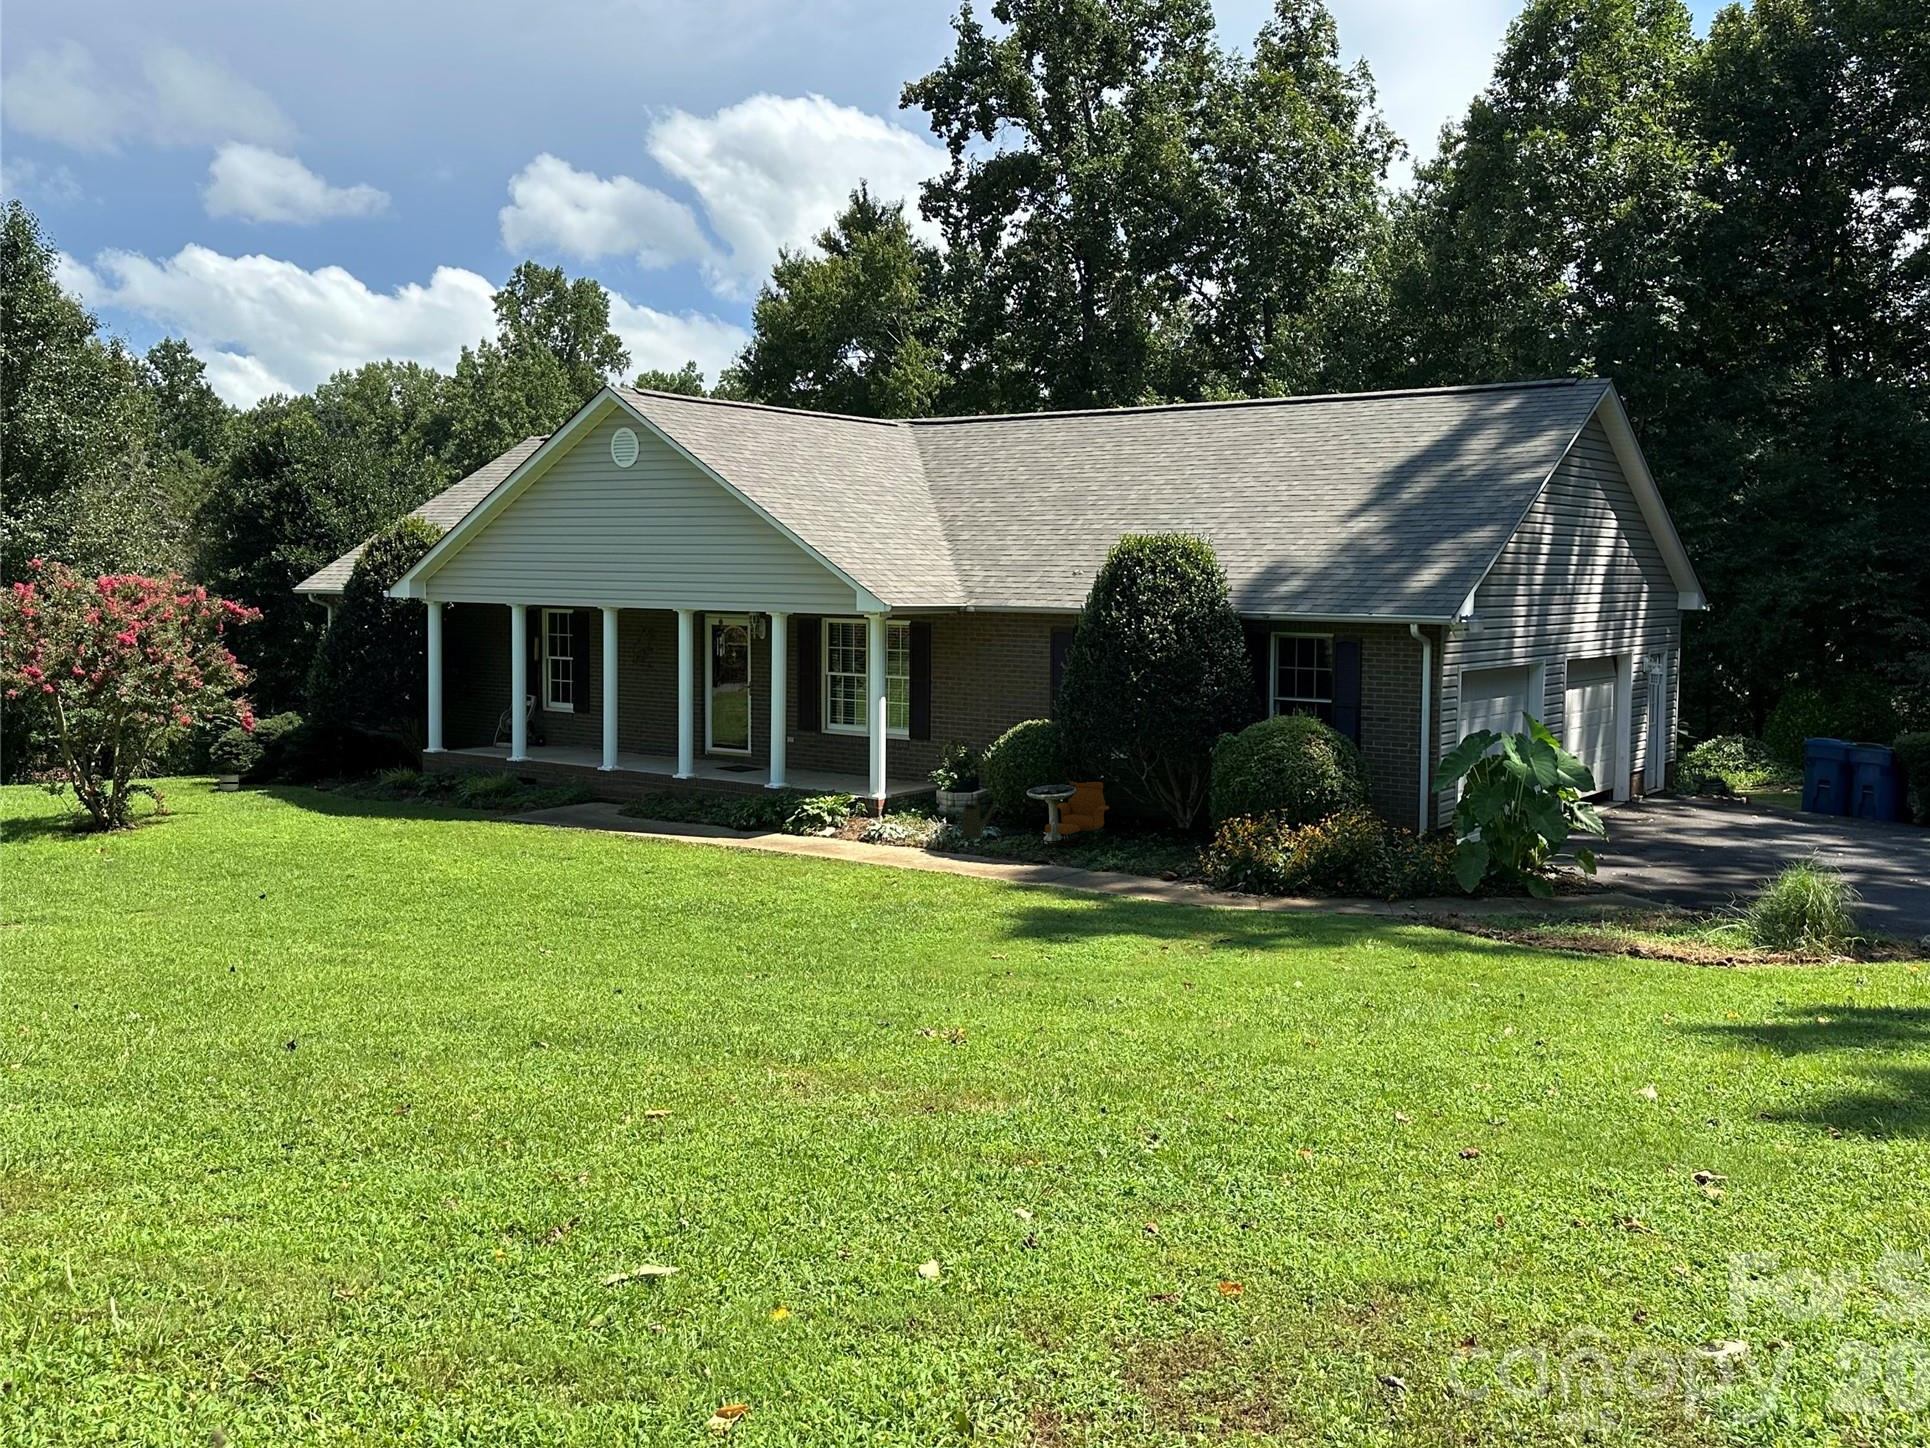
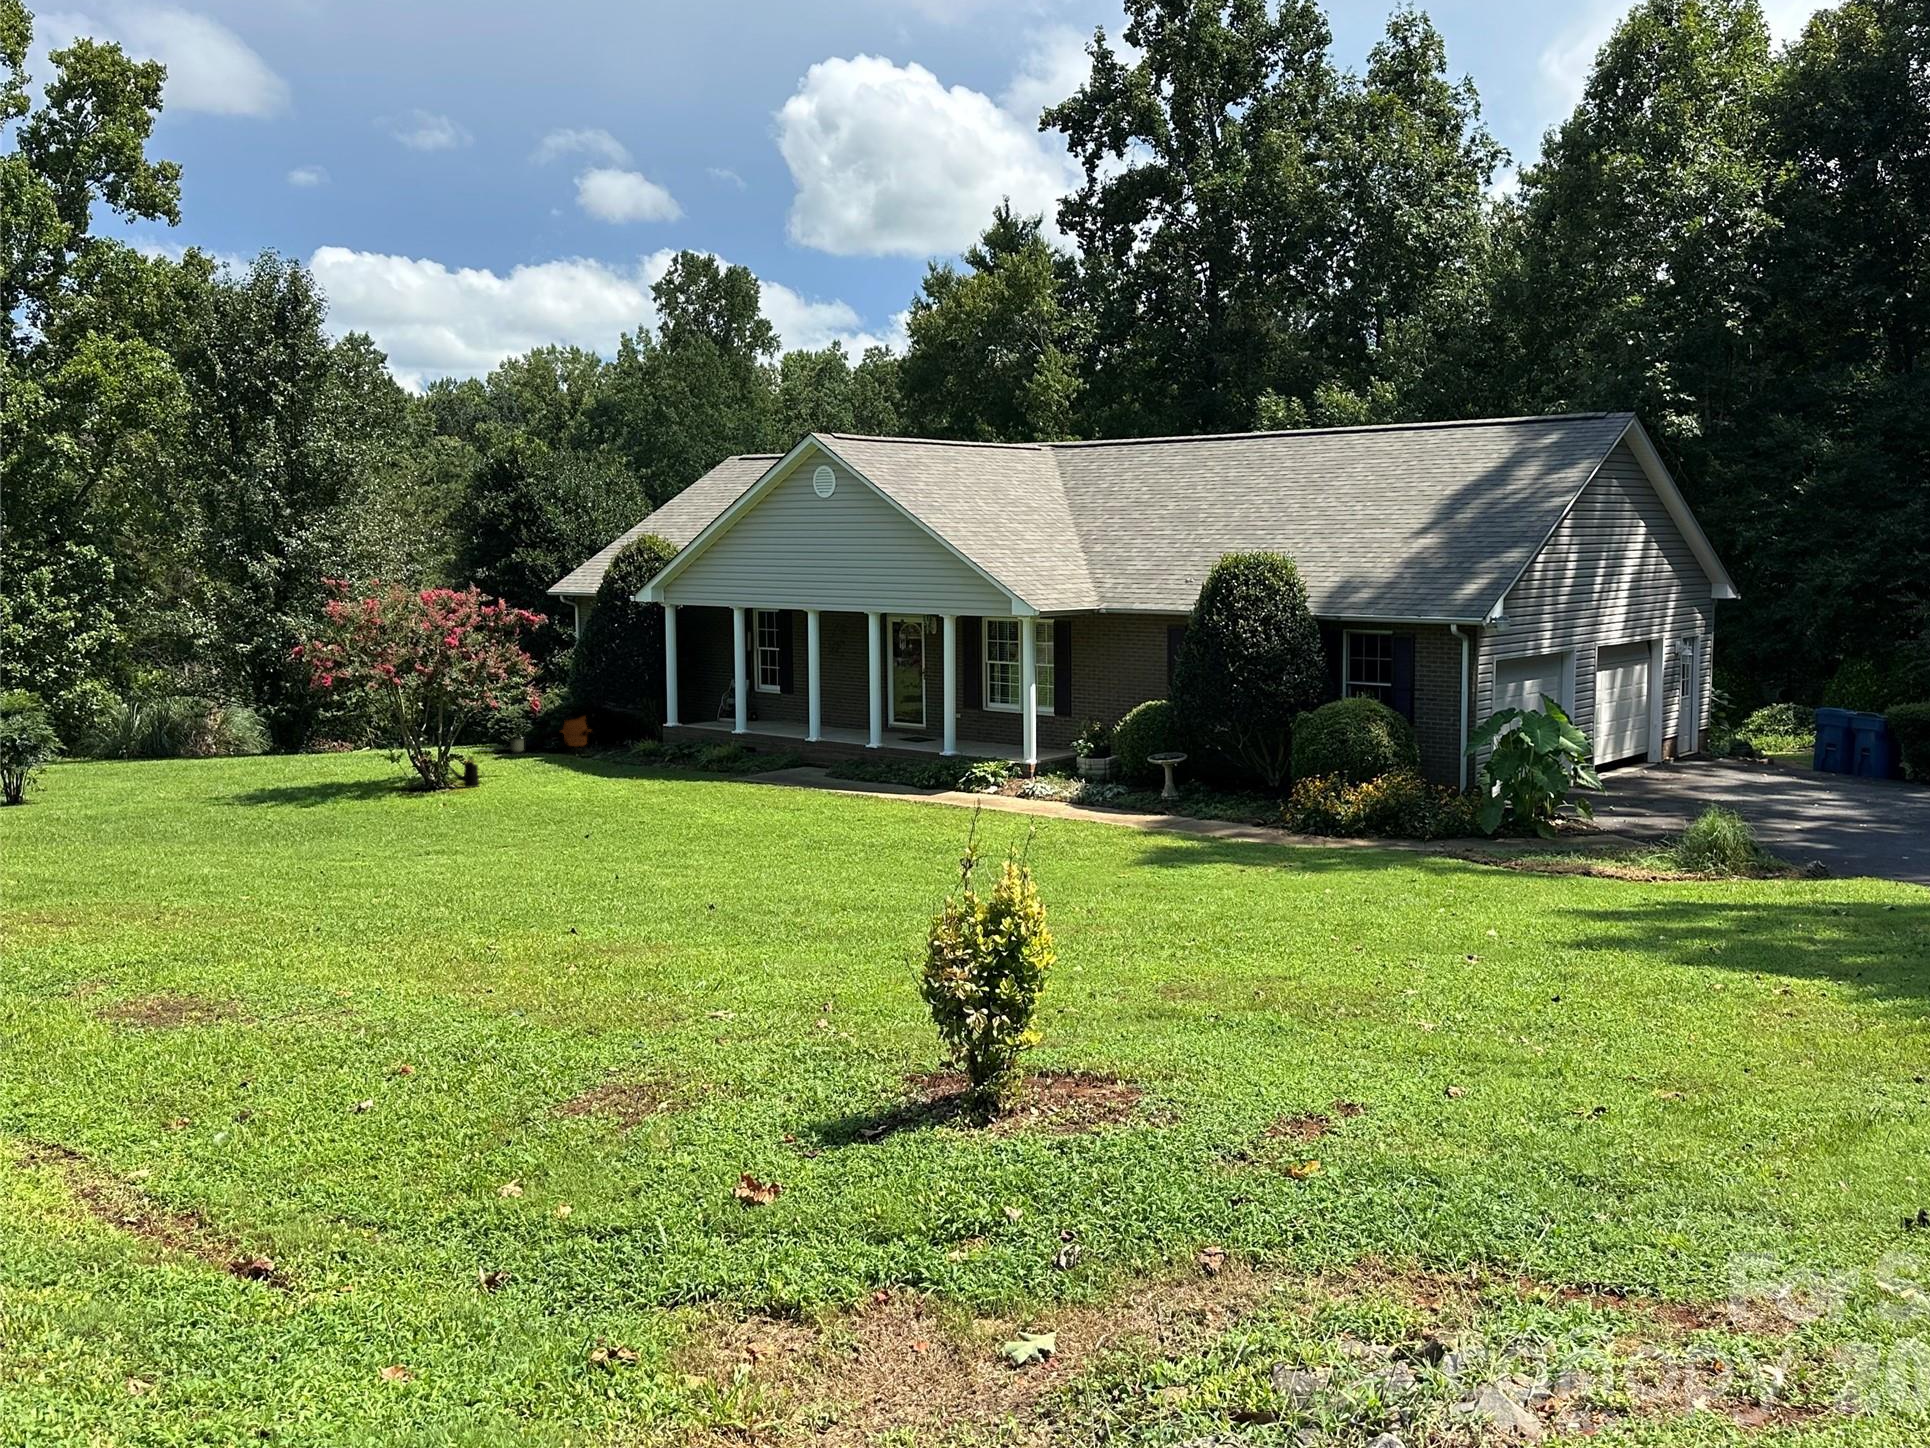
lounge chair: present [1045,781,1110,848] -> present [559,717,591,754]
watering can: present [958,798,997,839] -> present [446,757,483,788]

